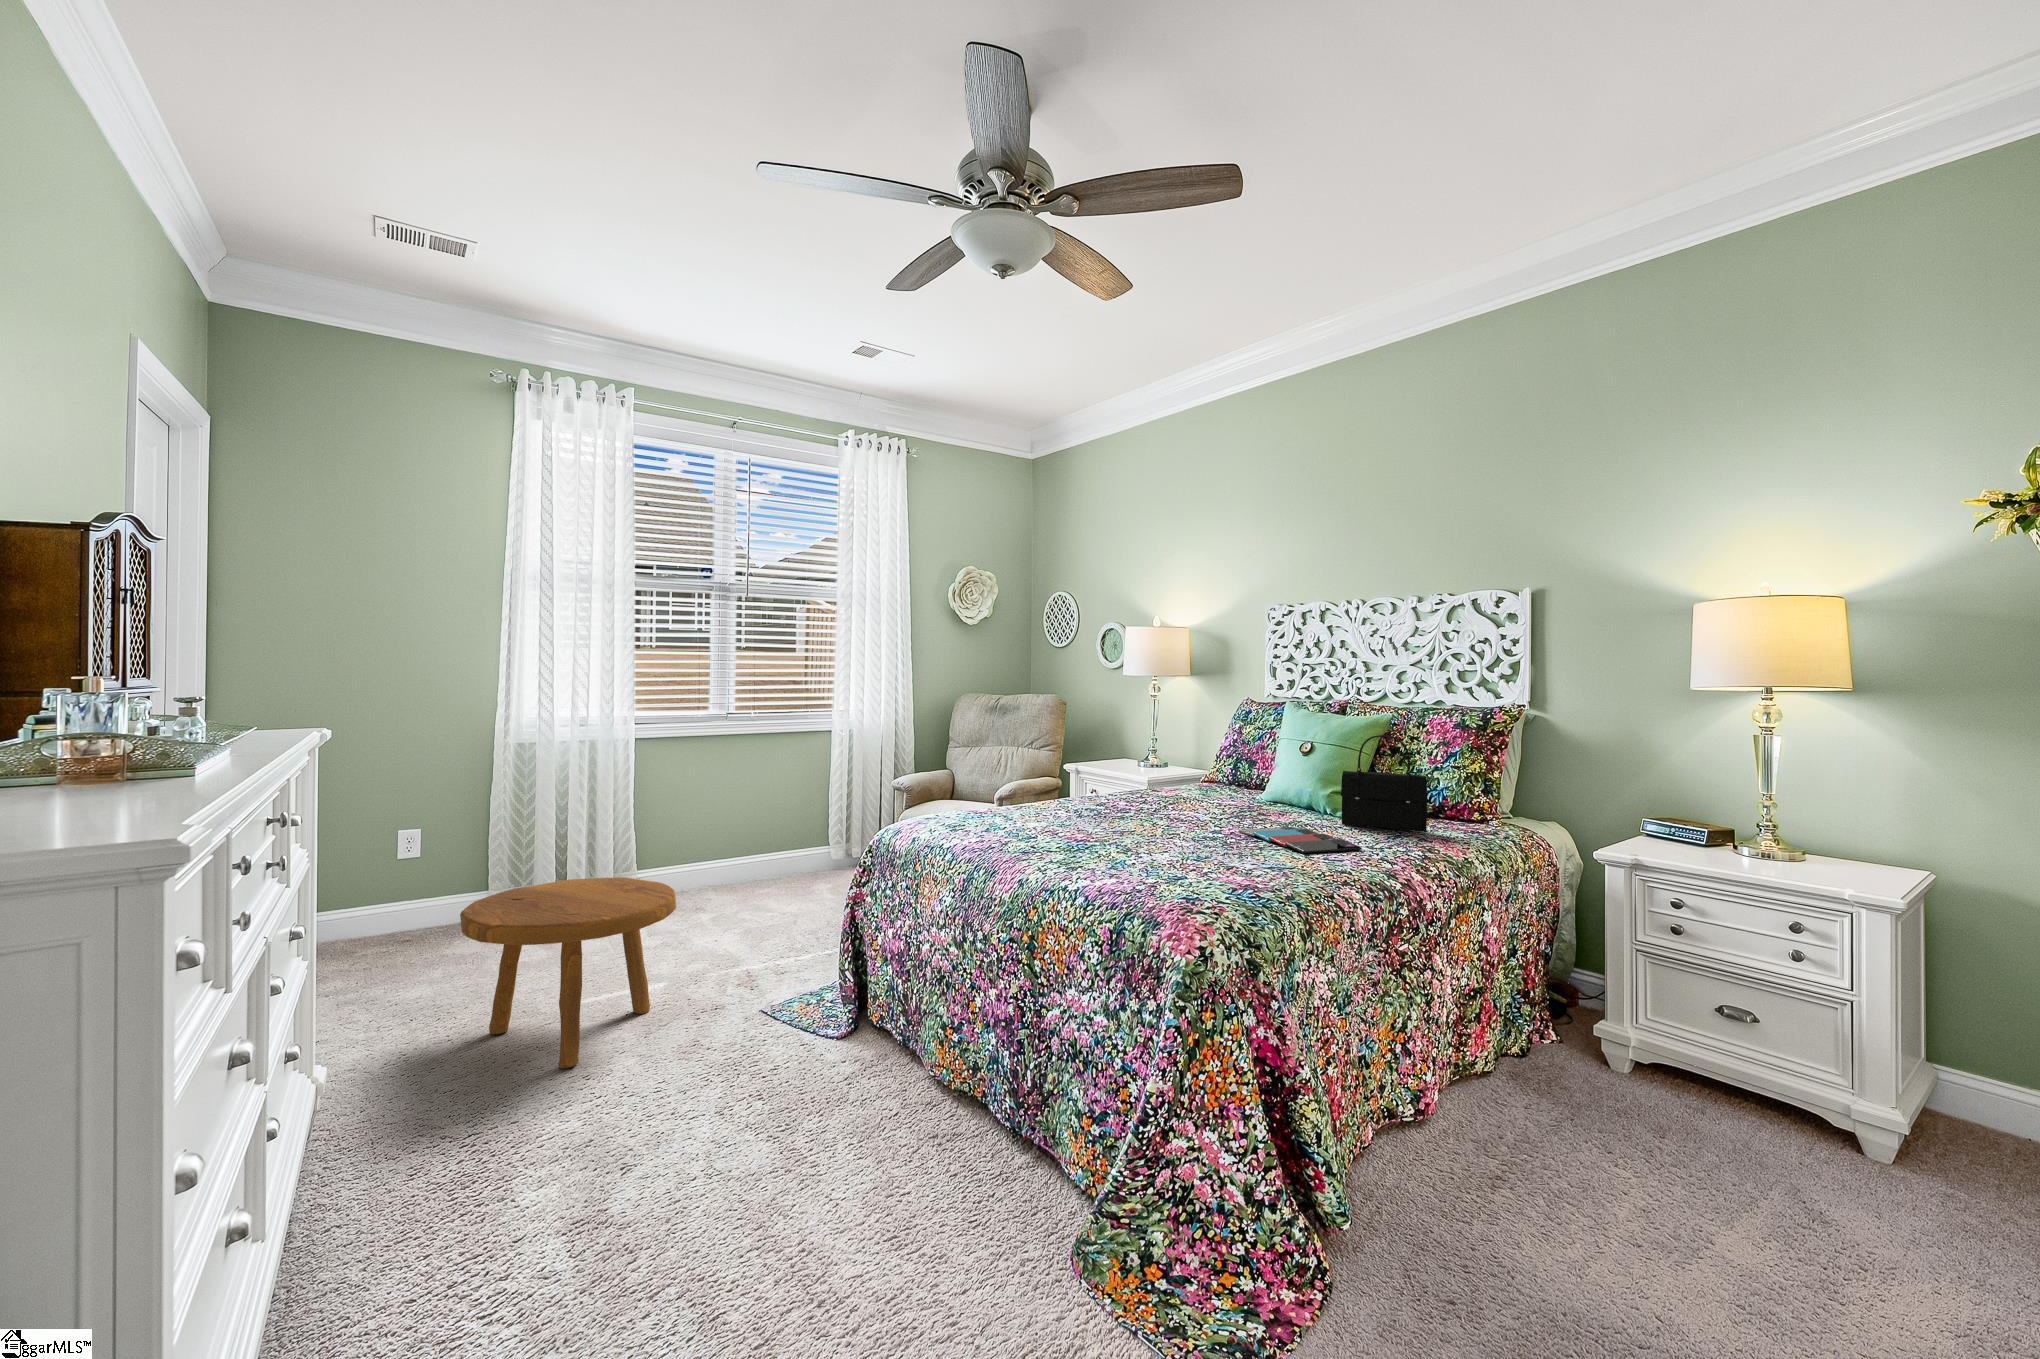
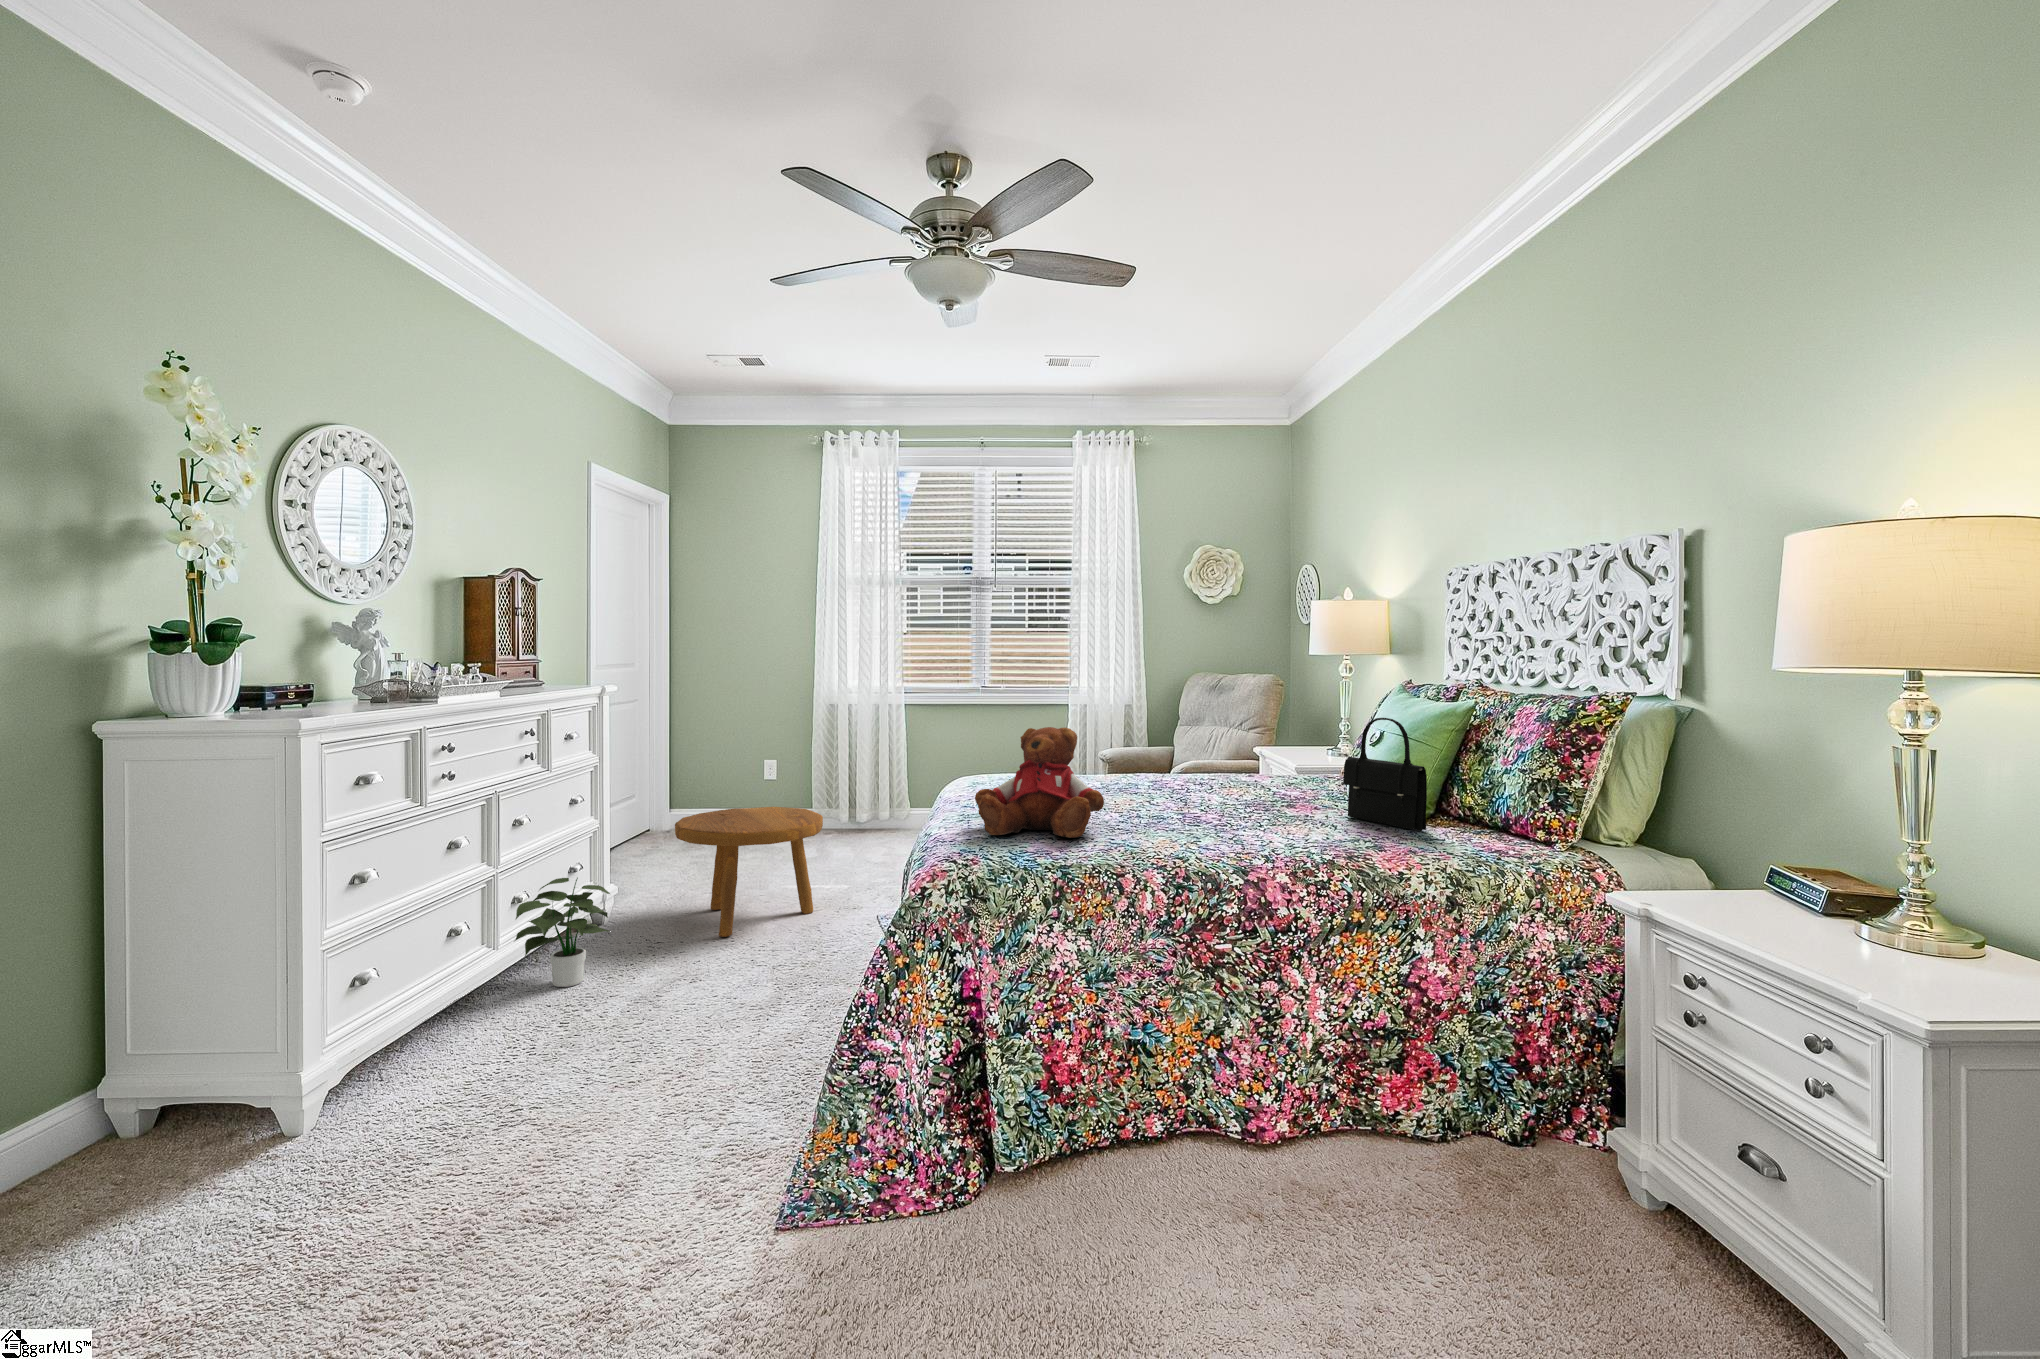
teddy bear: none [1104,758,1244,880] -> present [975,727,1104,838]
smartphone: present [1238,827,1362,853] -> none [1204,809,1279,837]
potted plant: none [315,1025,466,1204] -> present [515,878,610,987]

